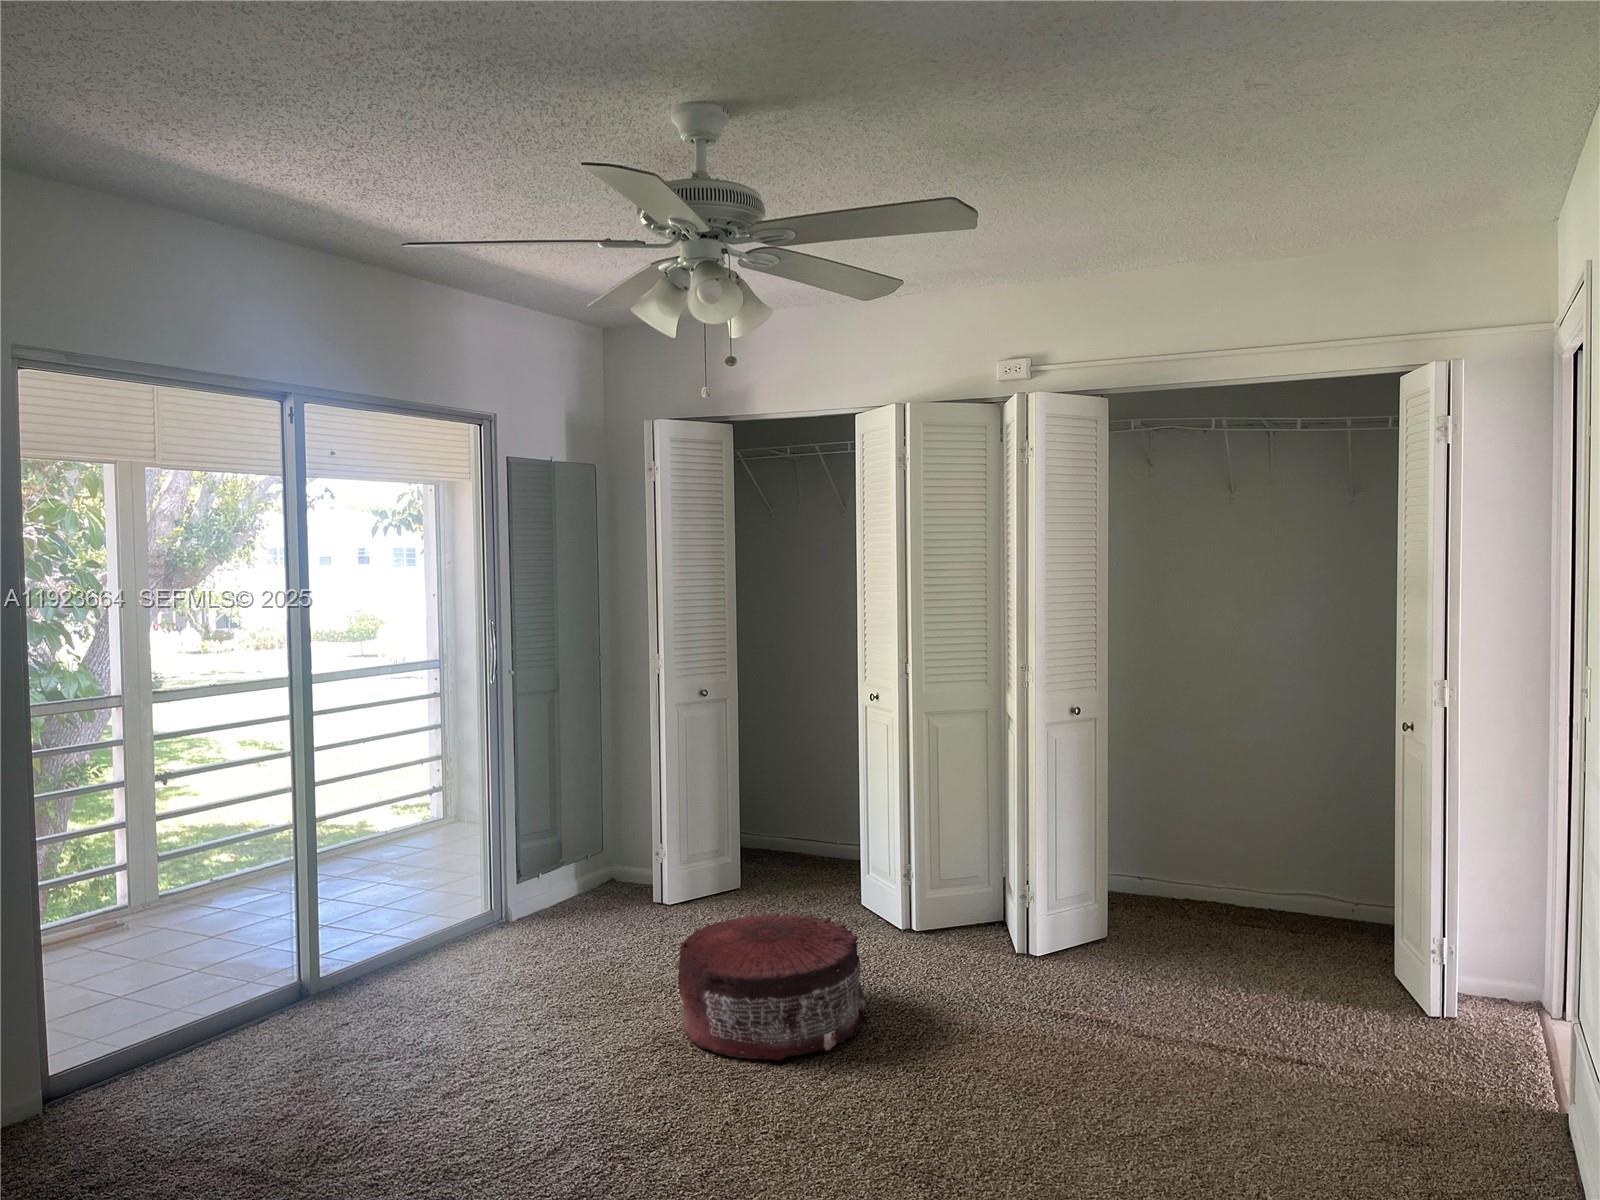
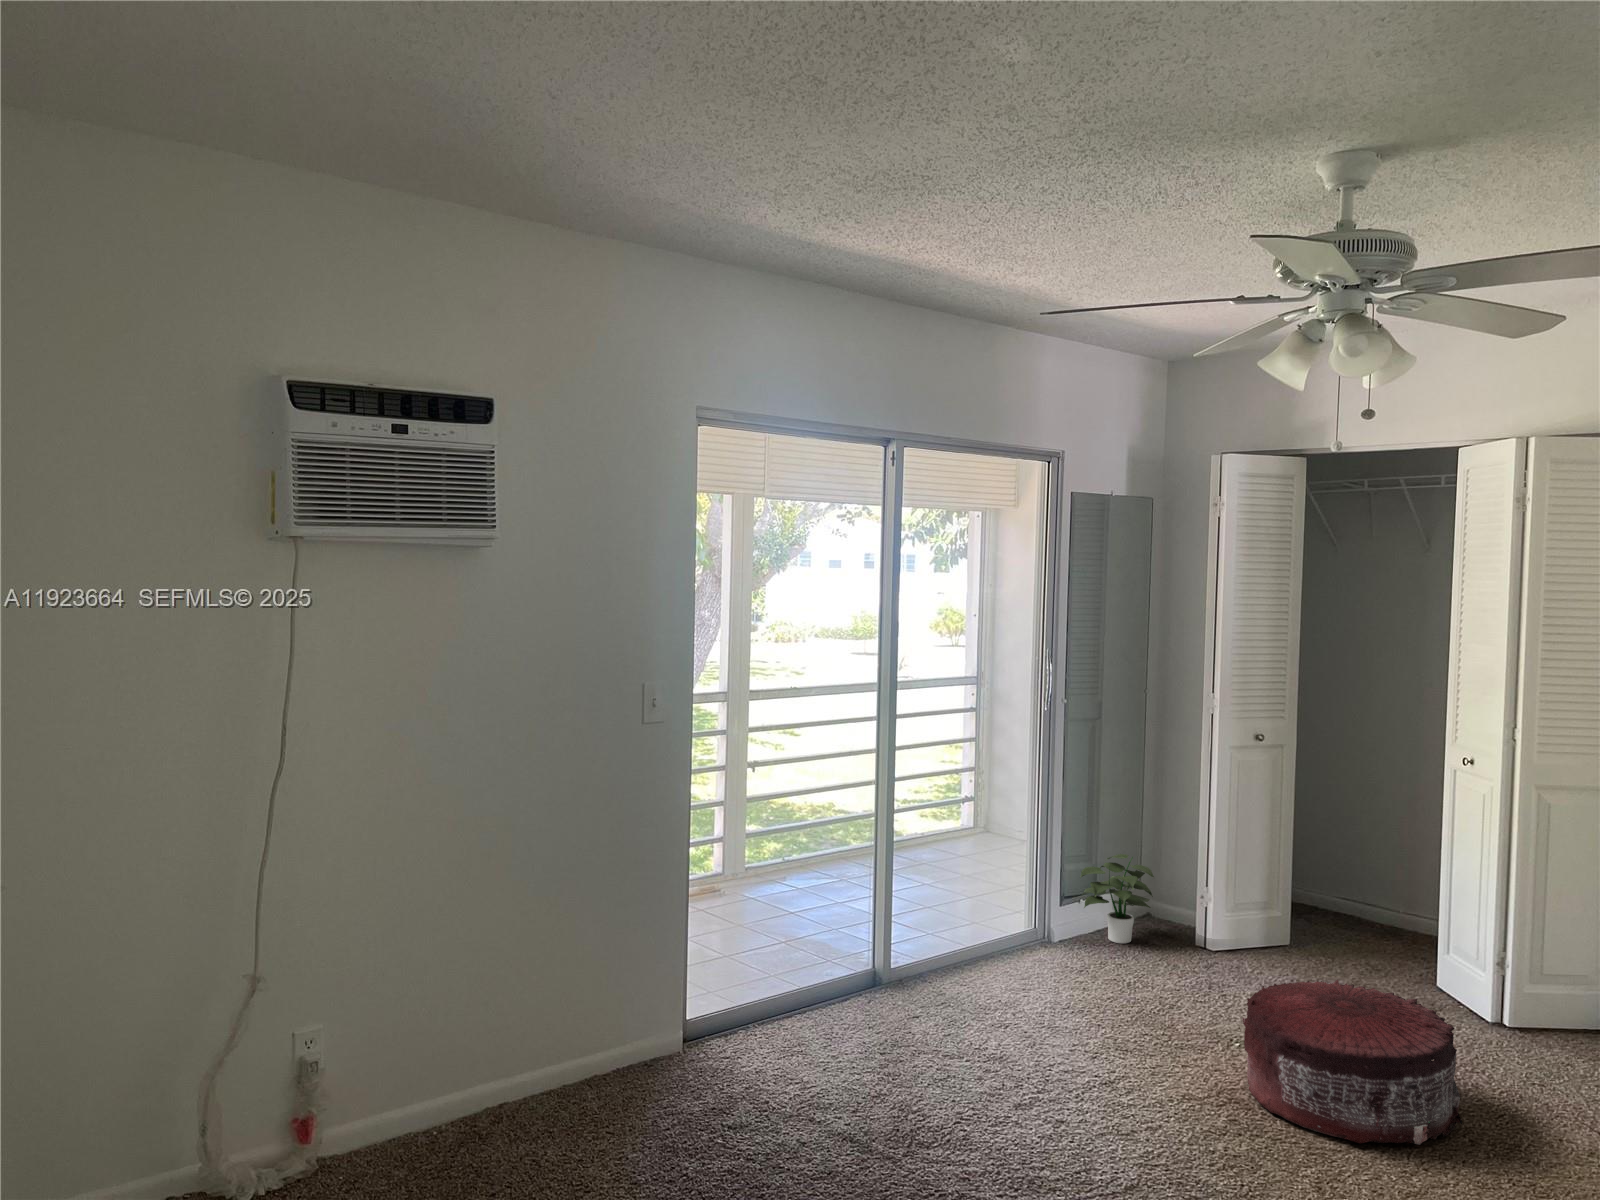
potted plant: none [537,823,612,912] -> present [1080,854,1154,943]

